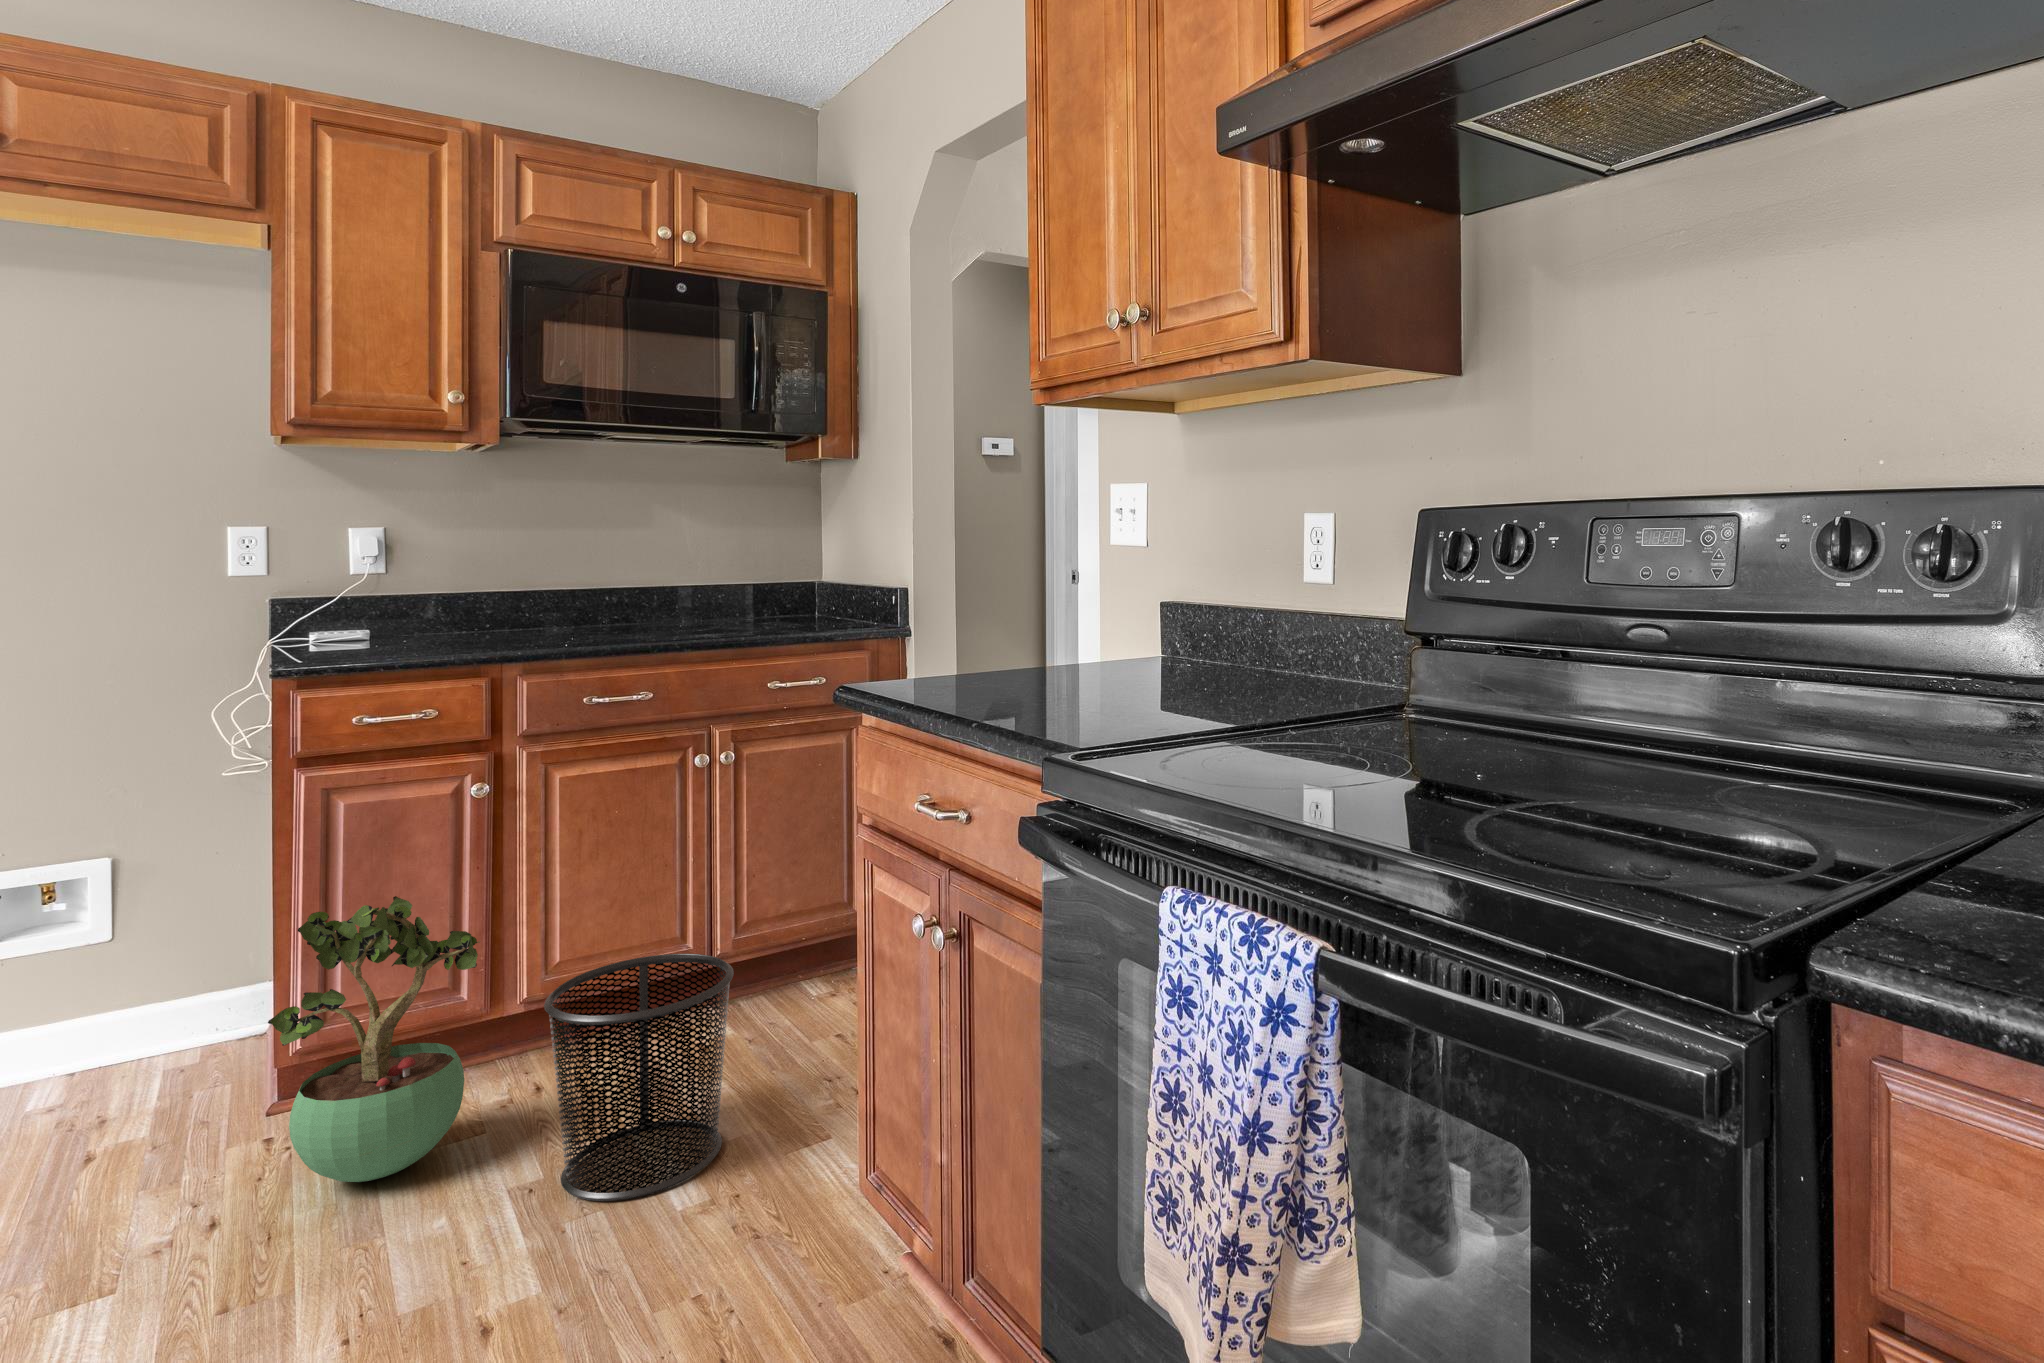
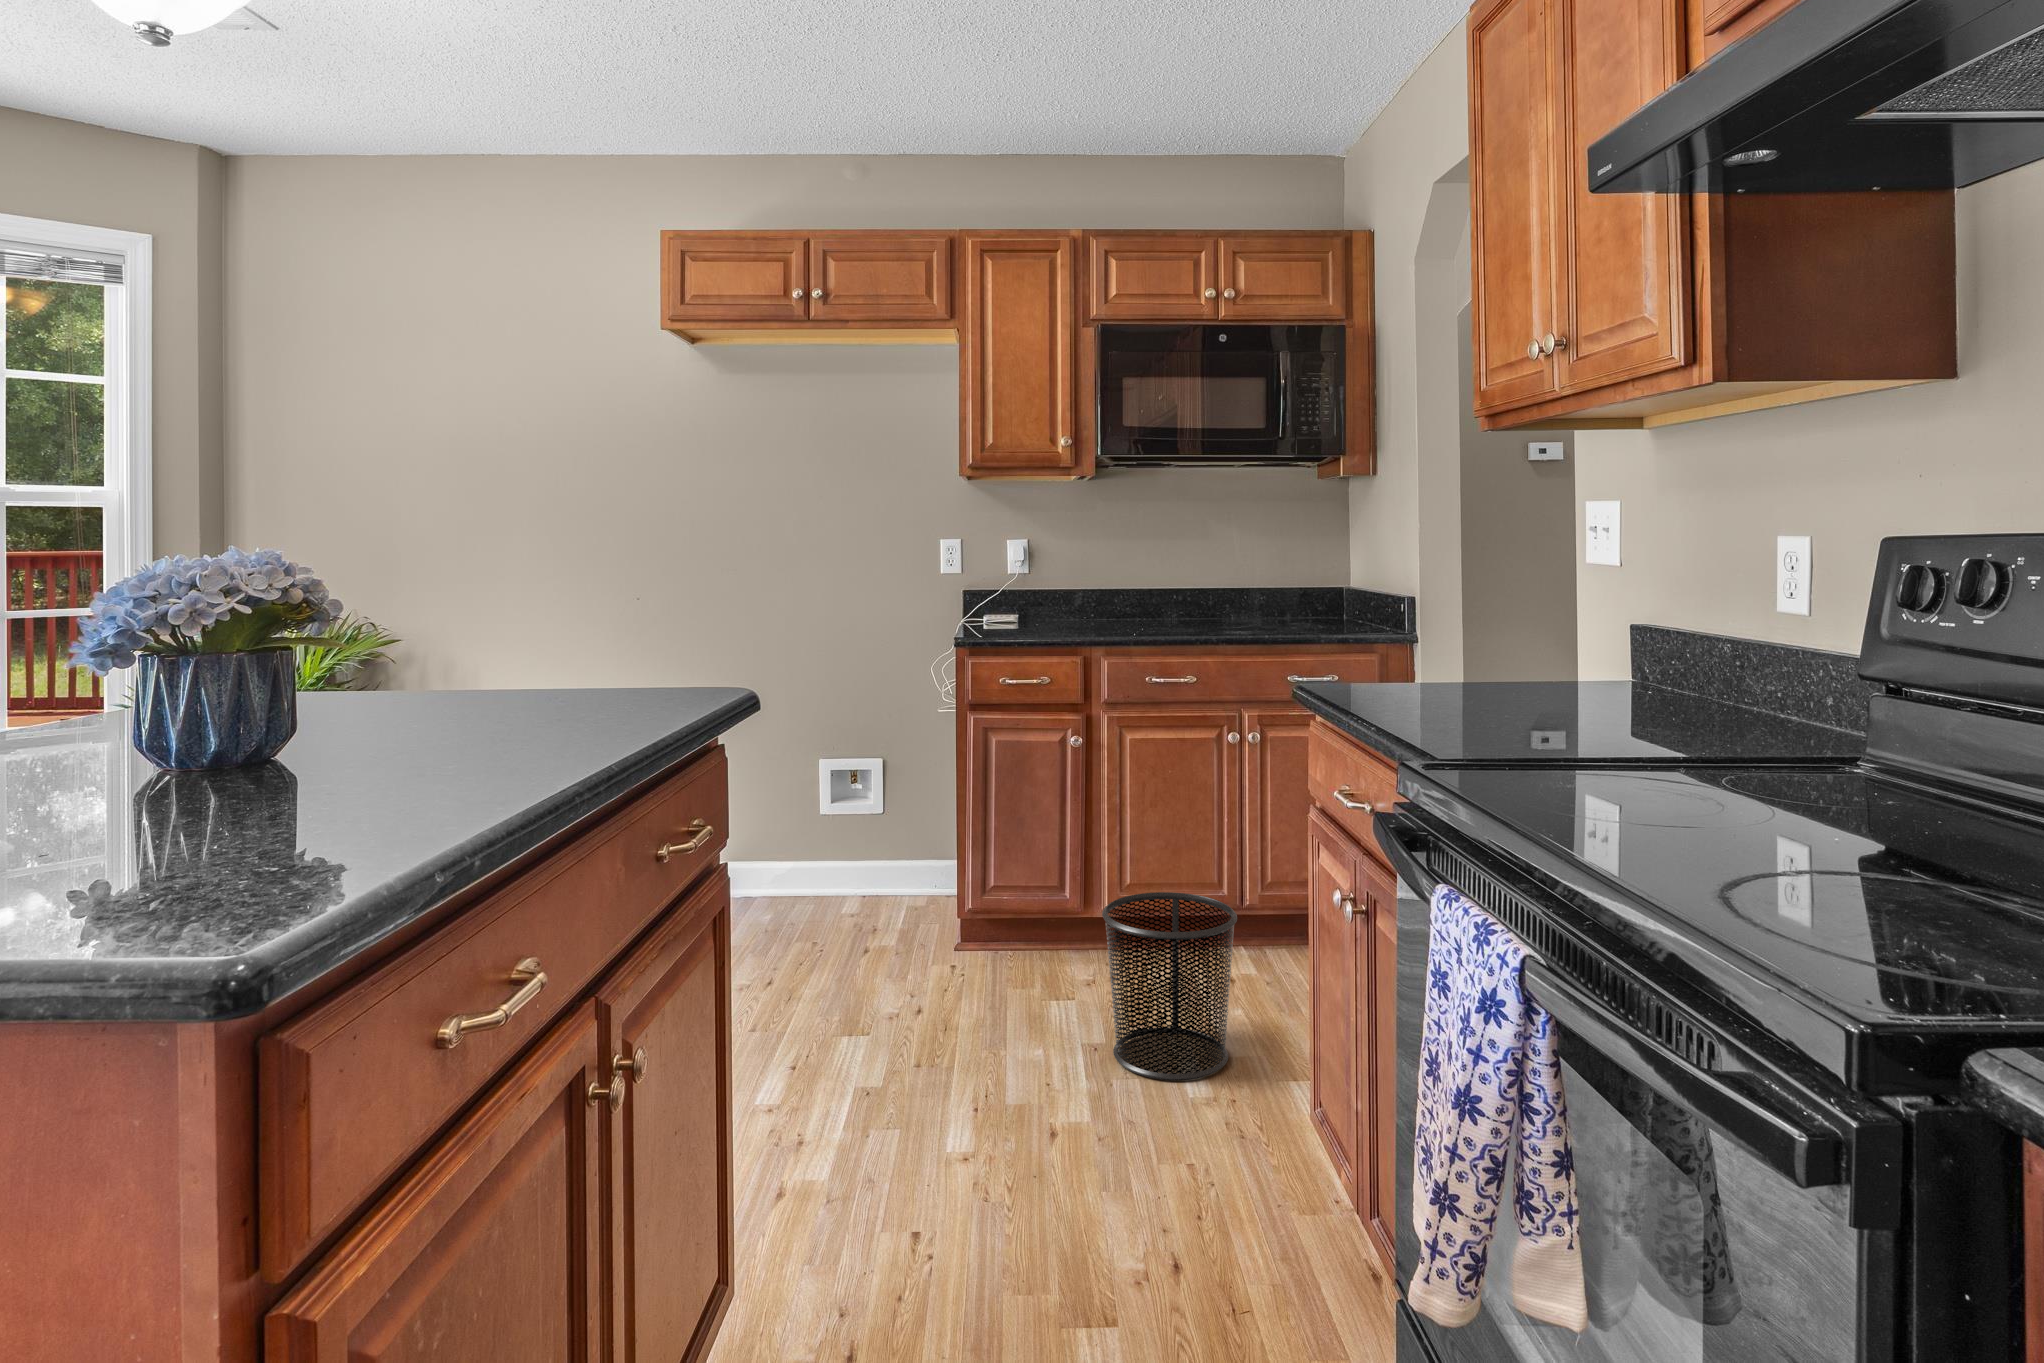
potted plant: present [268,896,480,1182] -> none [949,811,1067,1012]

